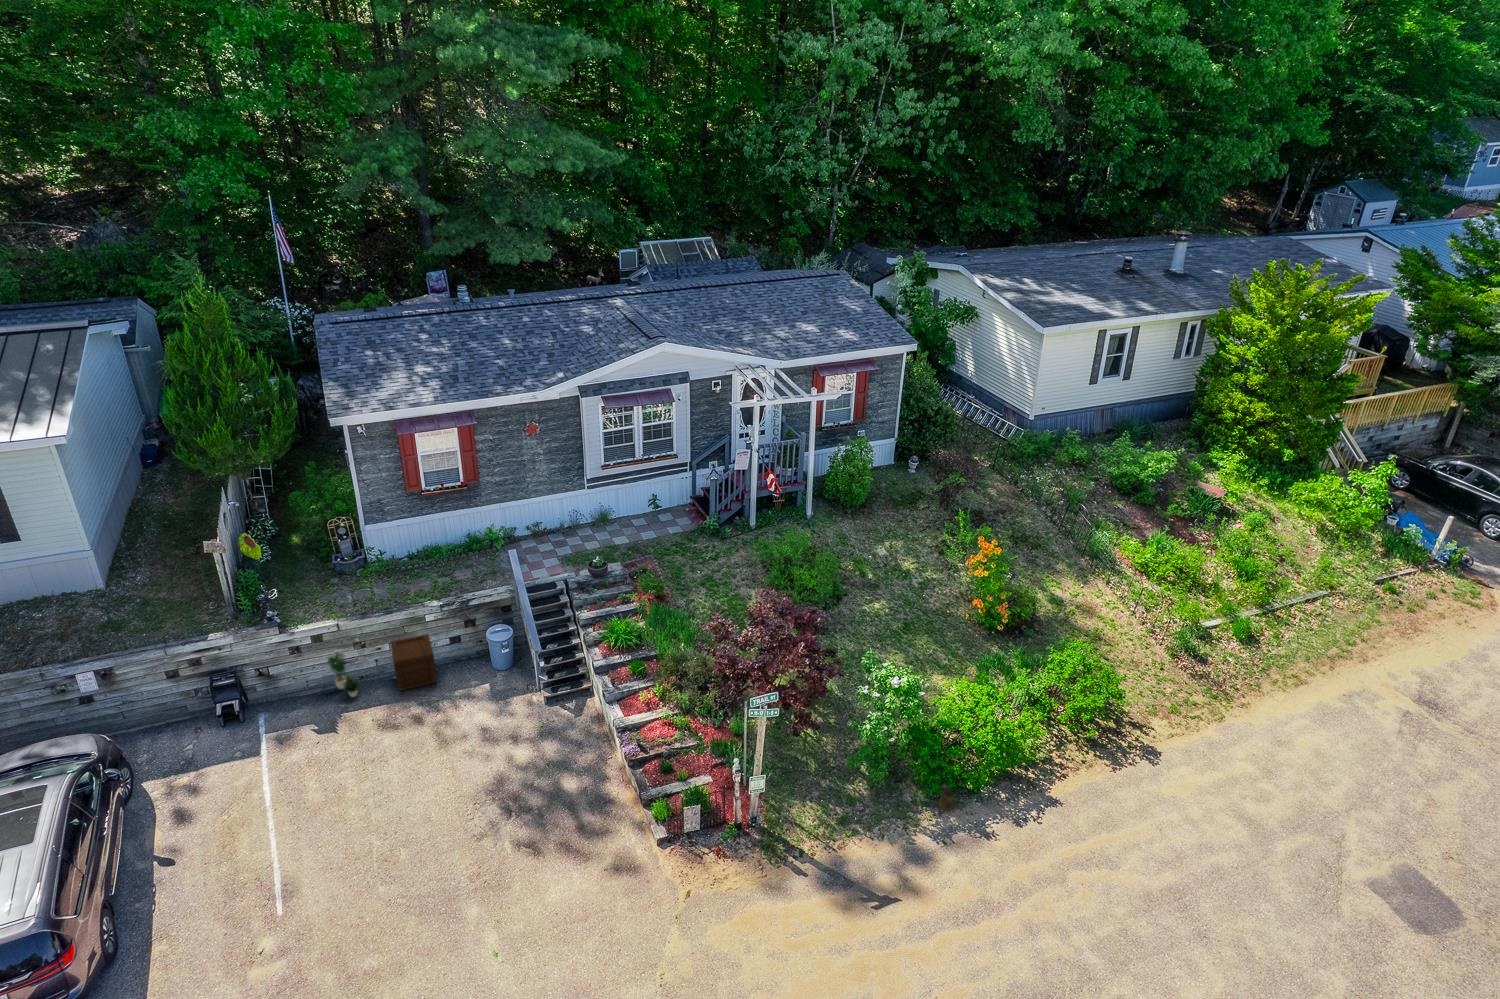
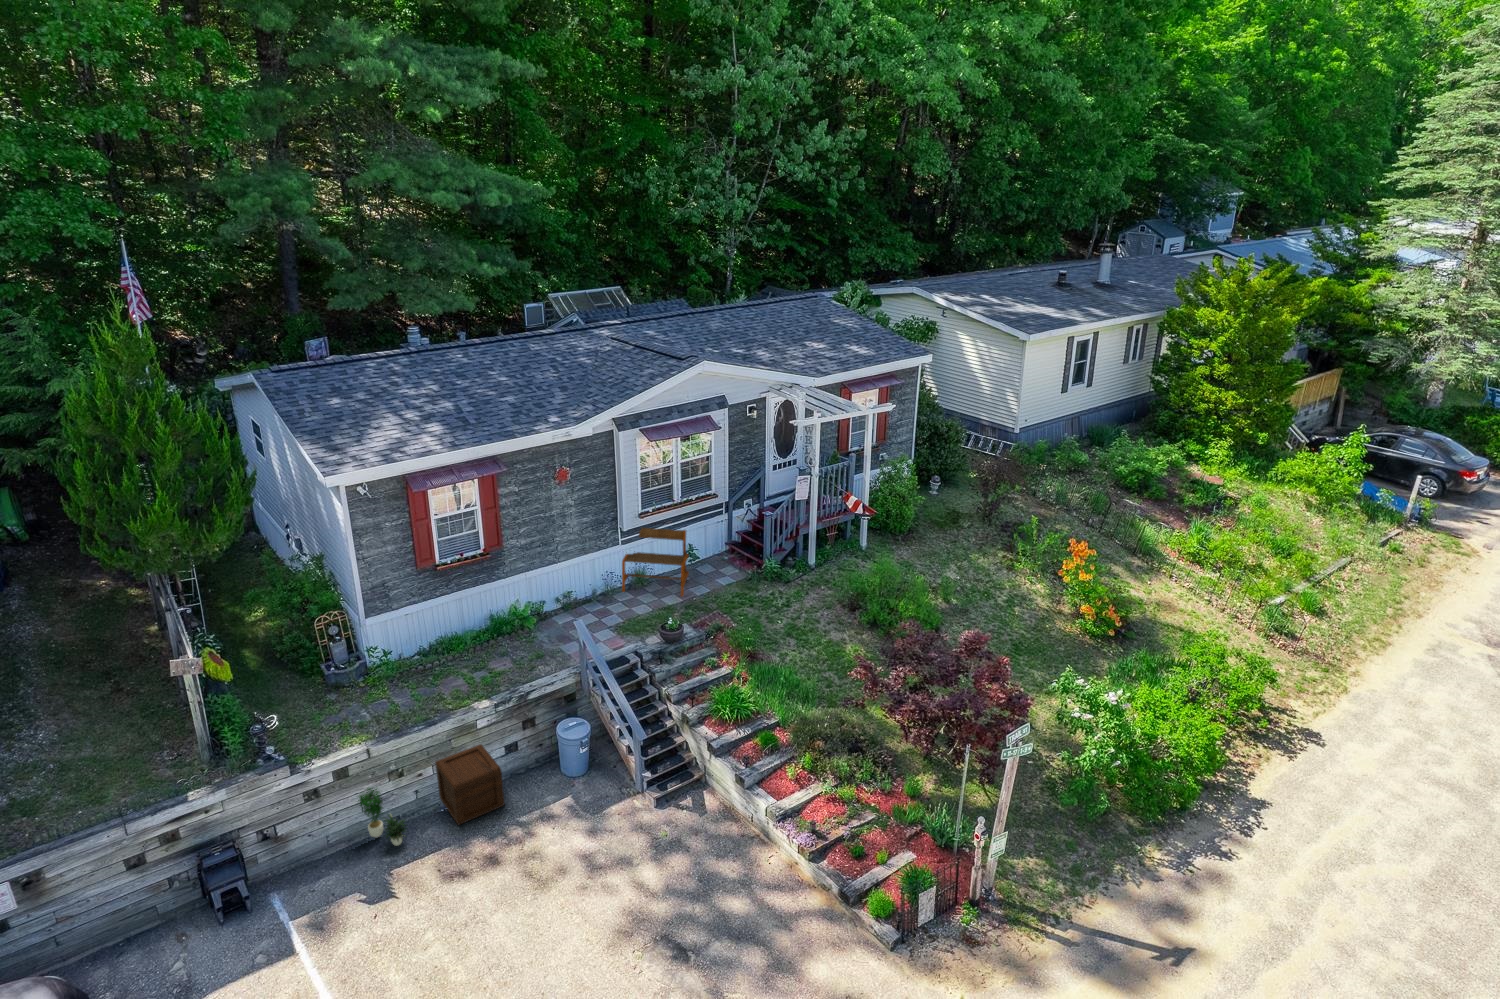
bench: none [586,474,645,539] -> present [622,528,689,596]
watering can: present [938,785,957,810] -> none [1163,812,1202,842]

